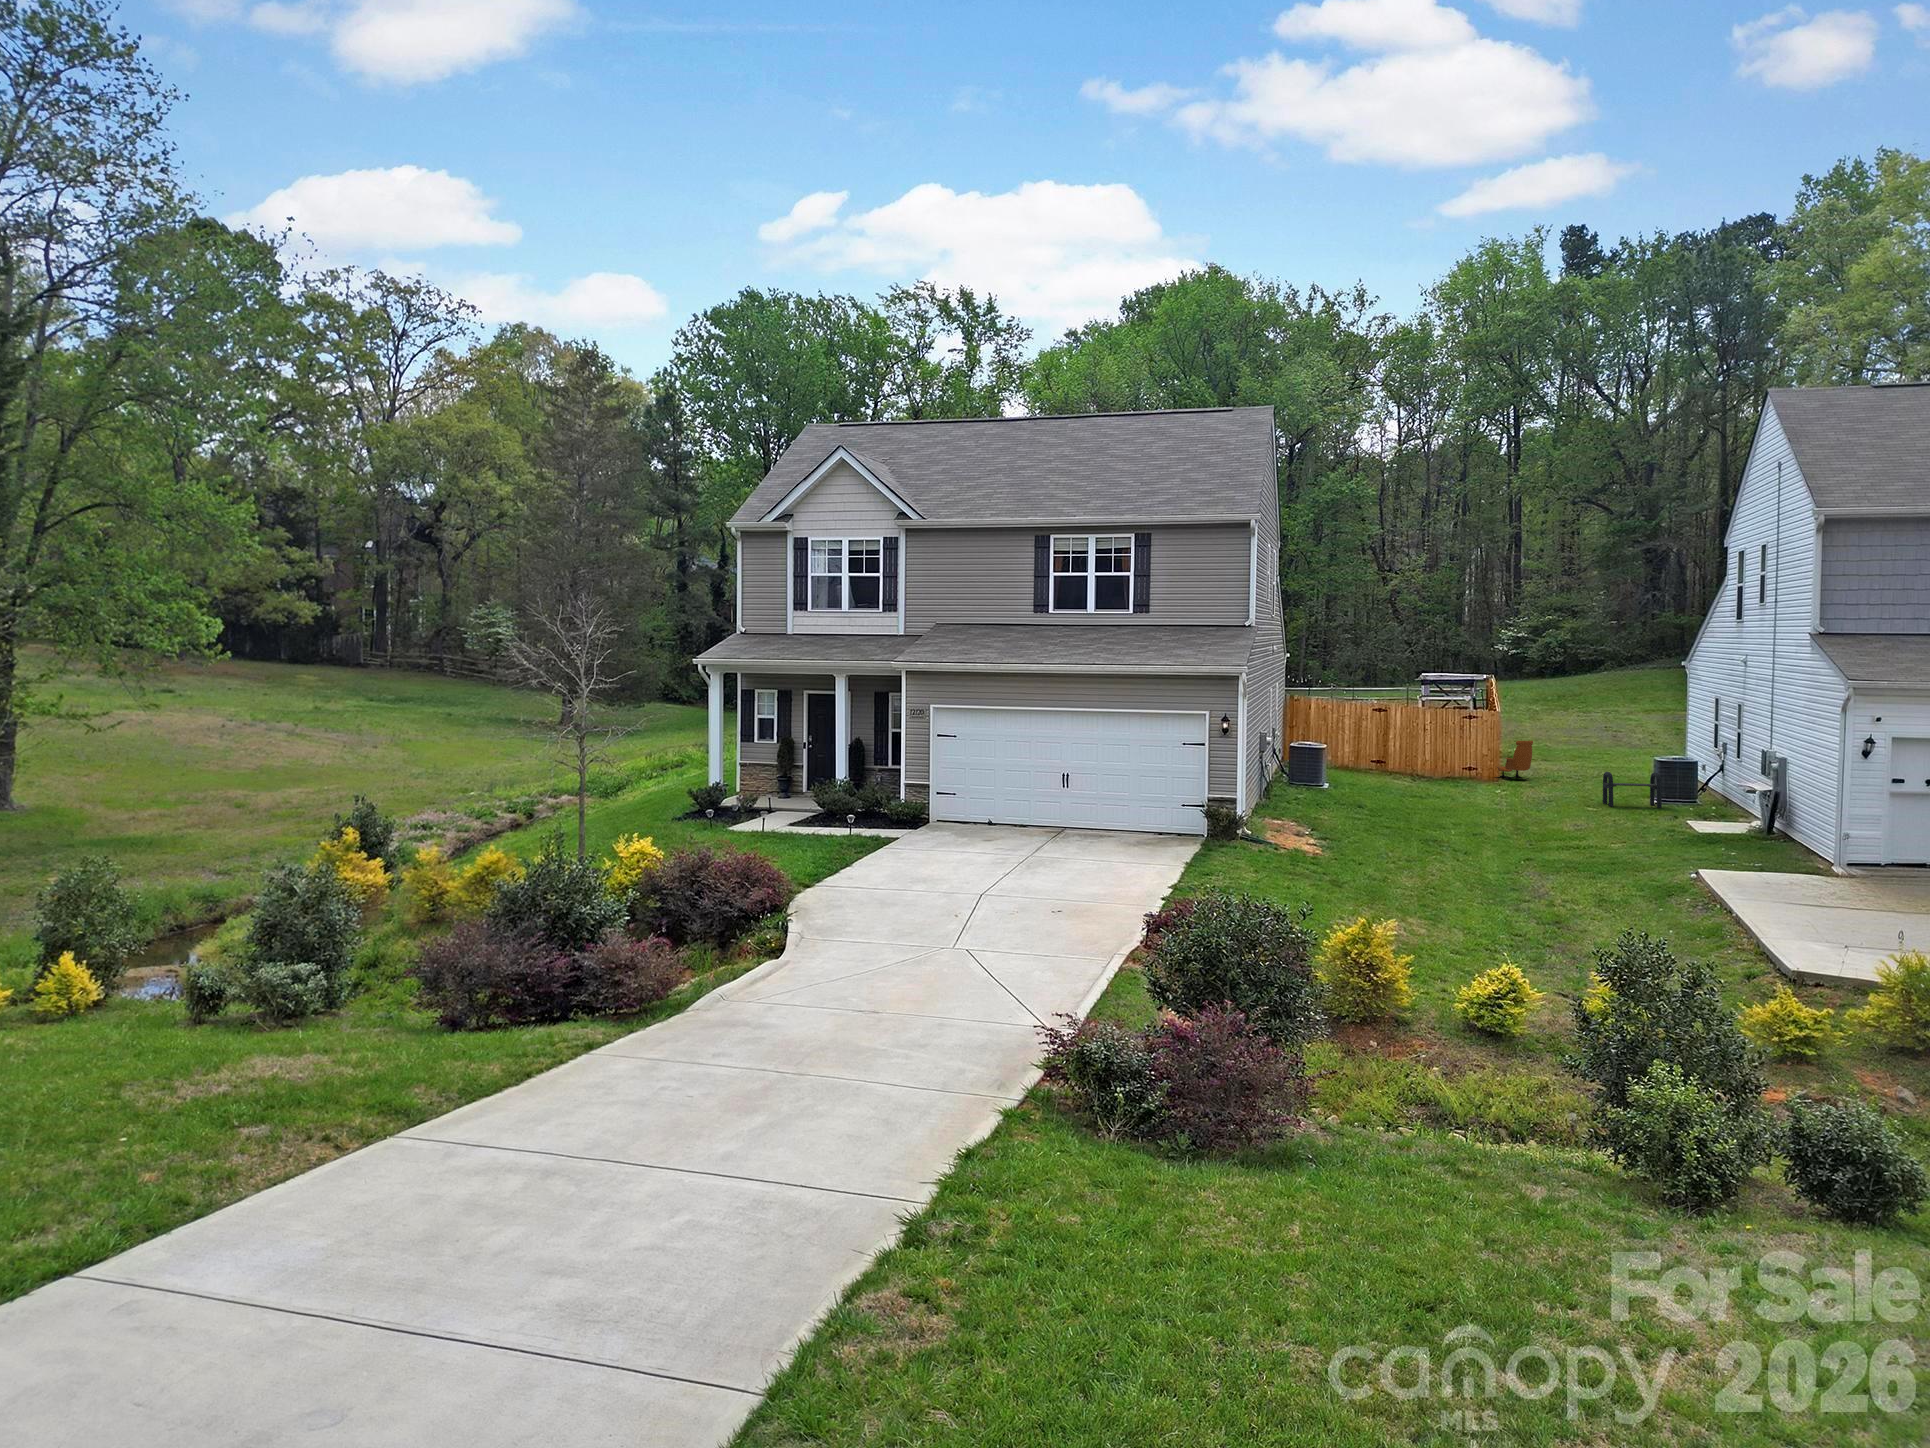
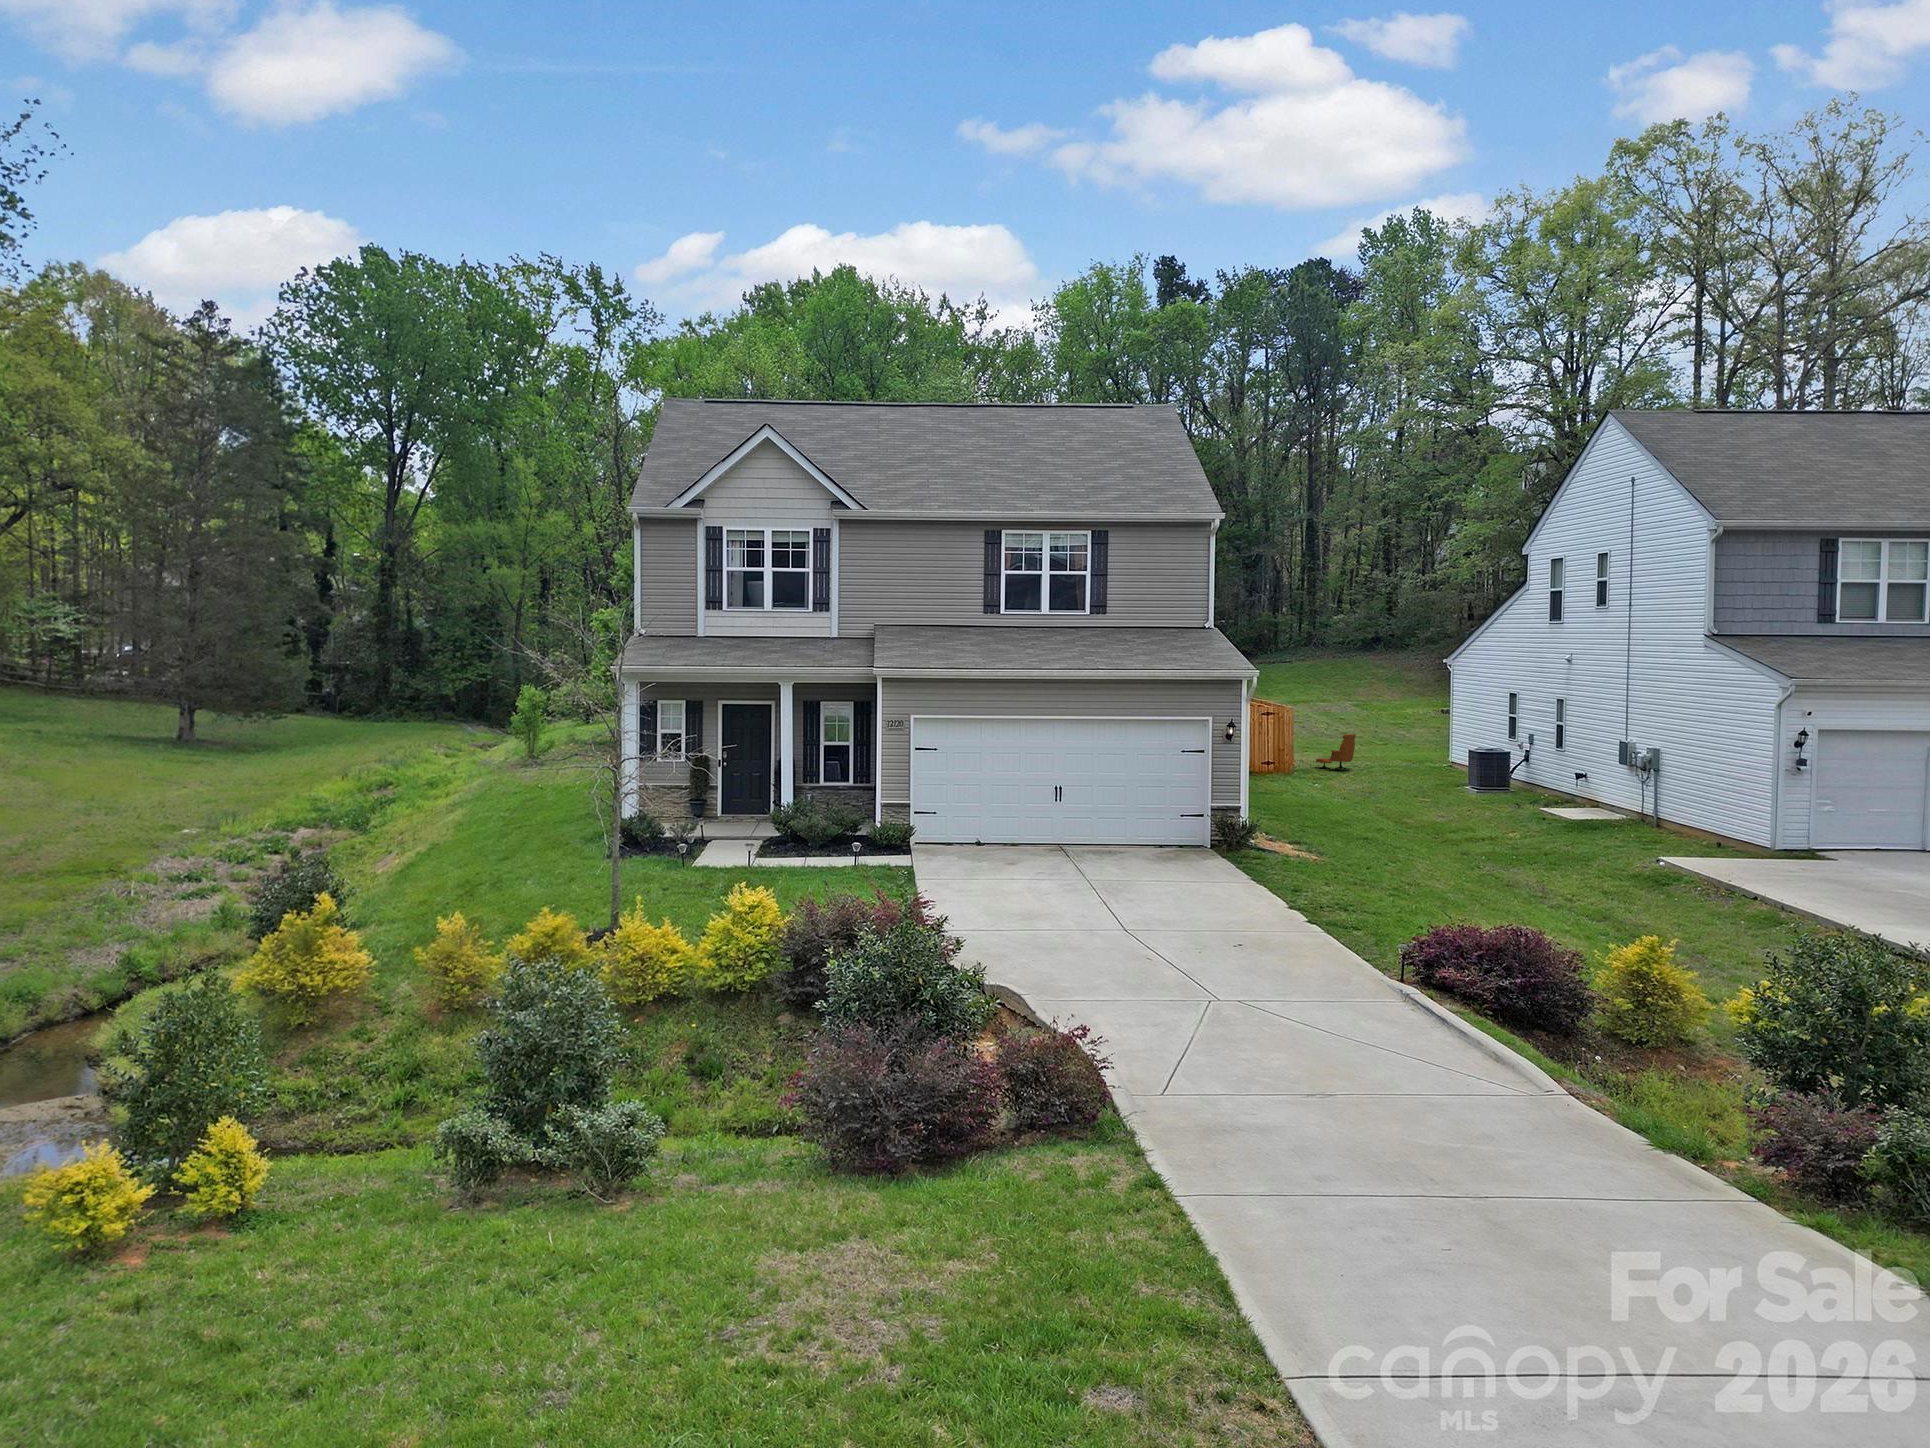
bench: present [1603,772,1662,808] -> none [1456,761,1510,794]

